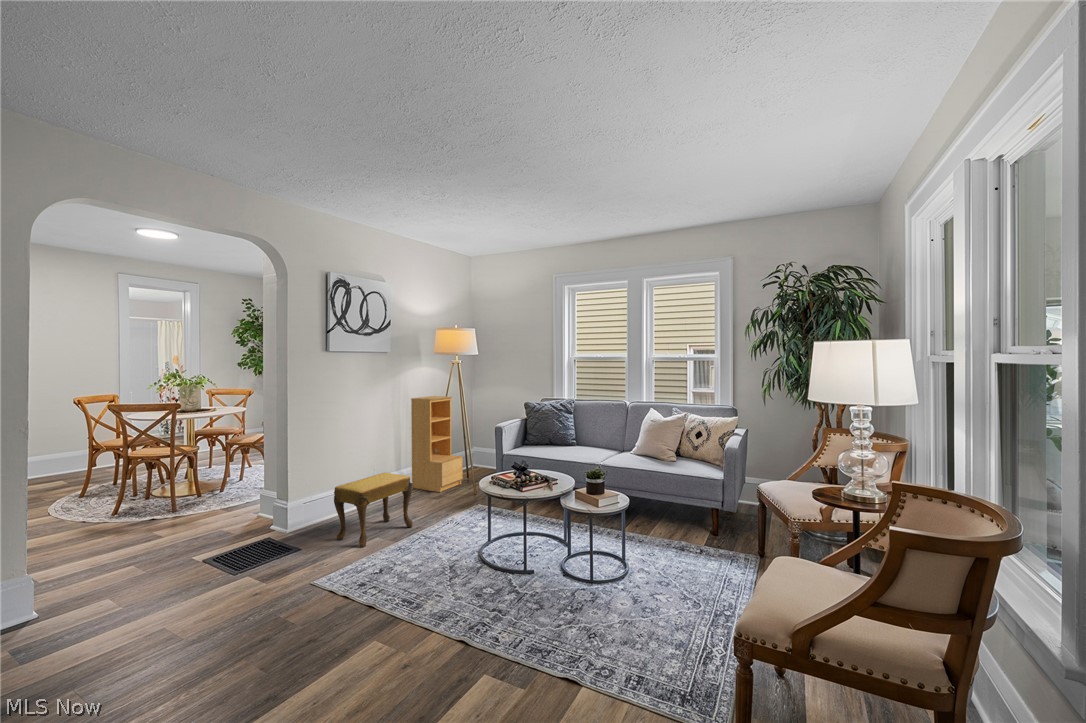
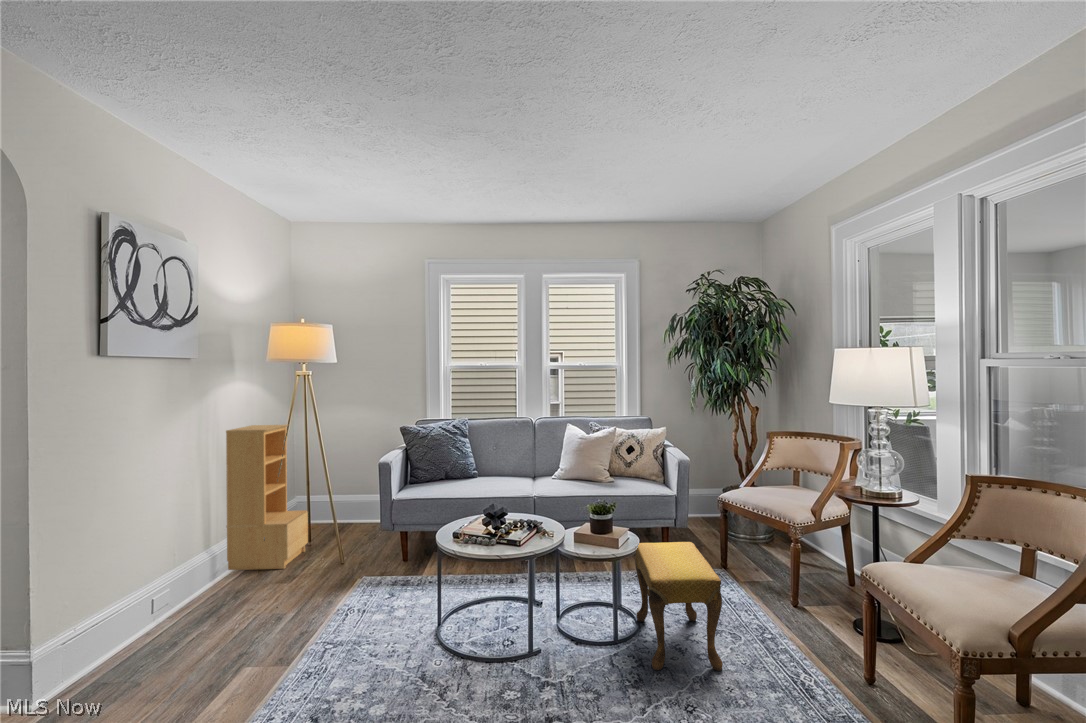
footstool: present [334,473,412,547] -> present [635,542,723,671]

